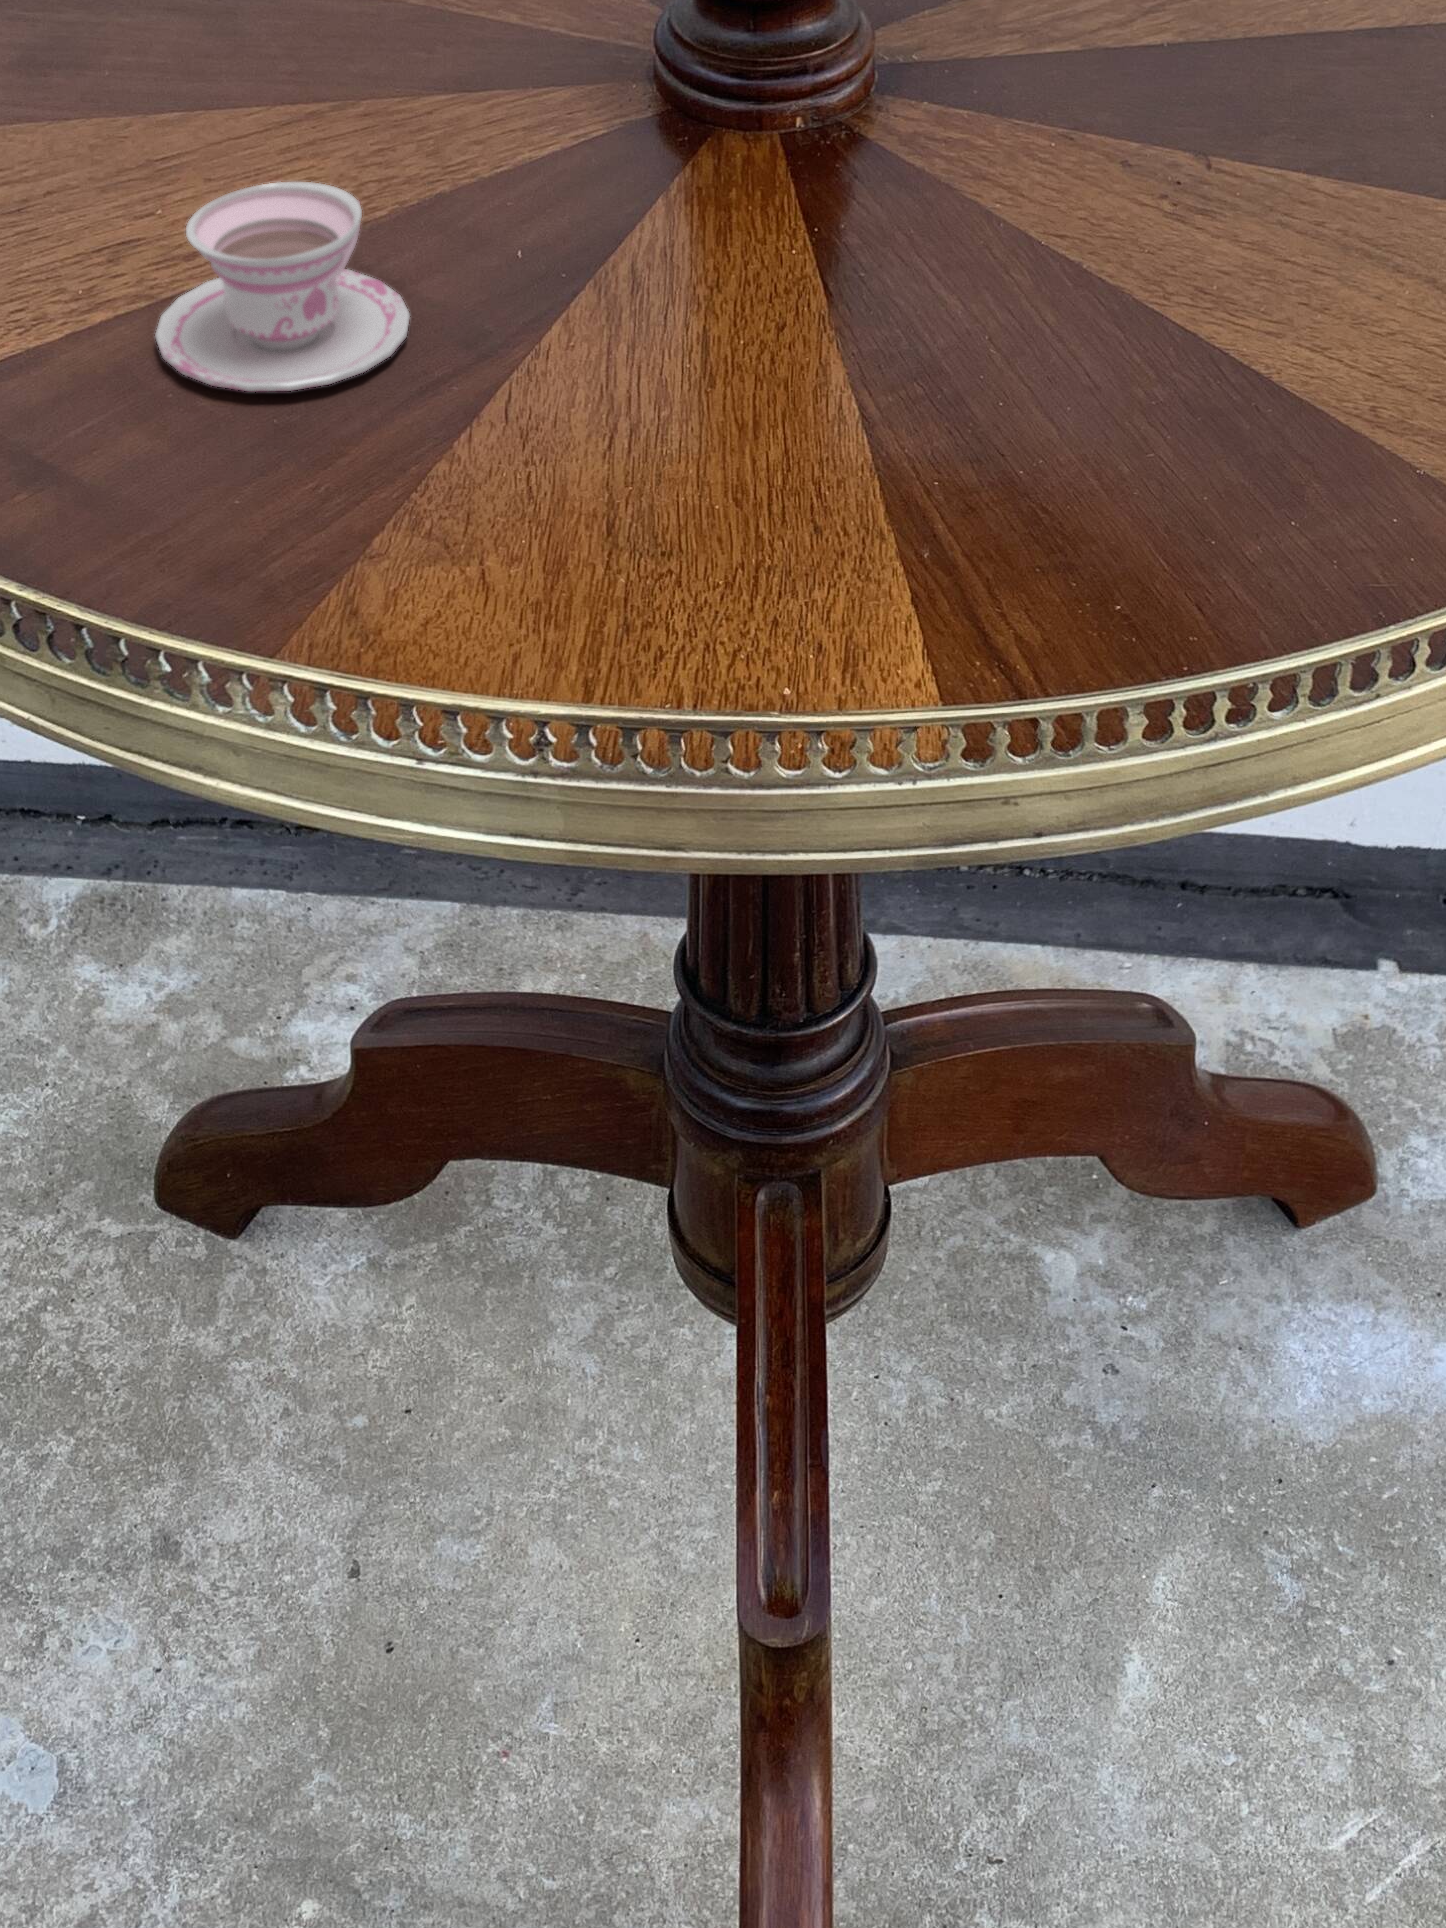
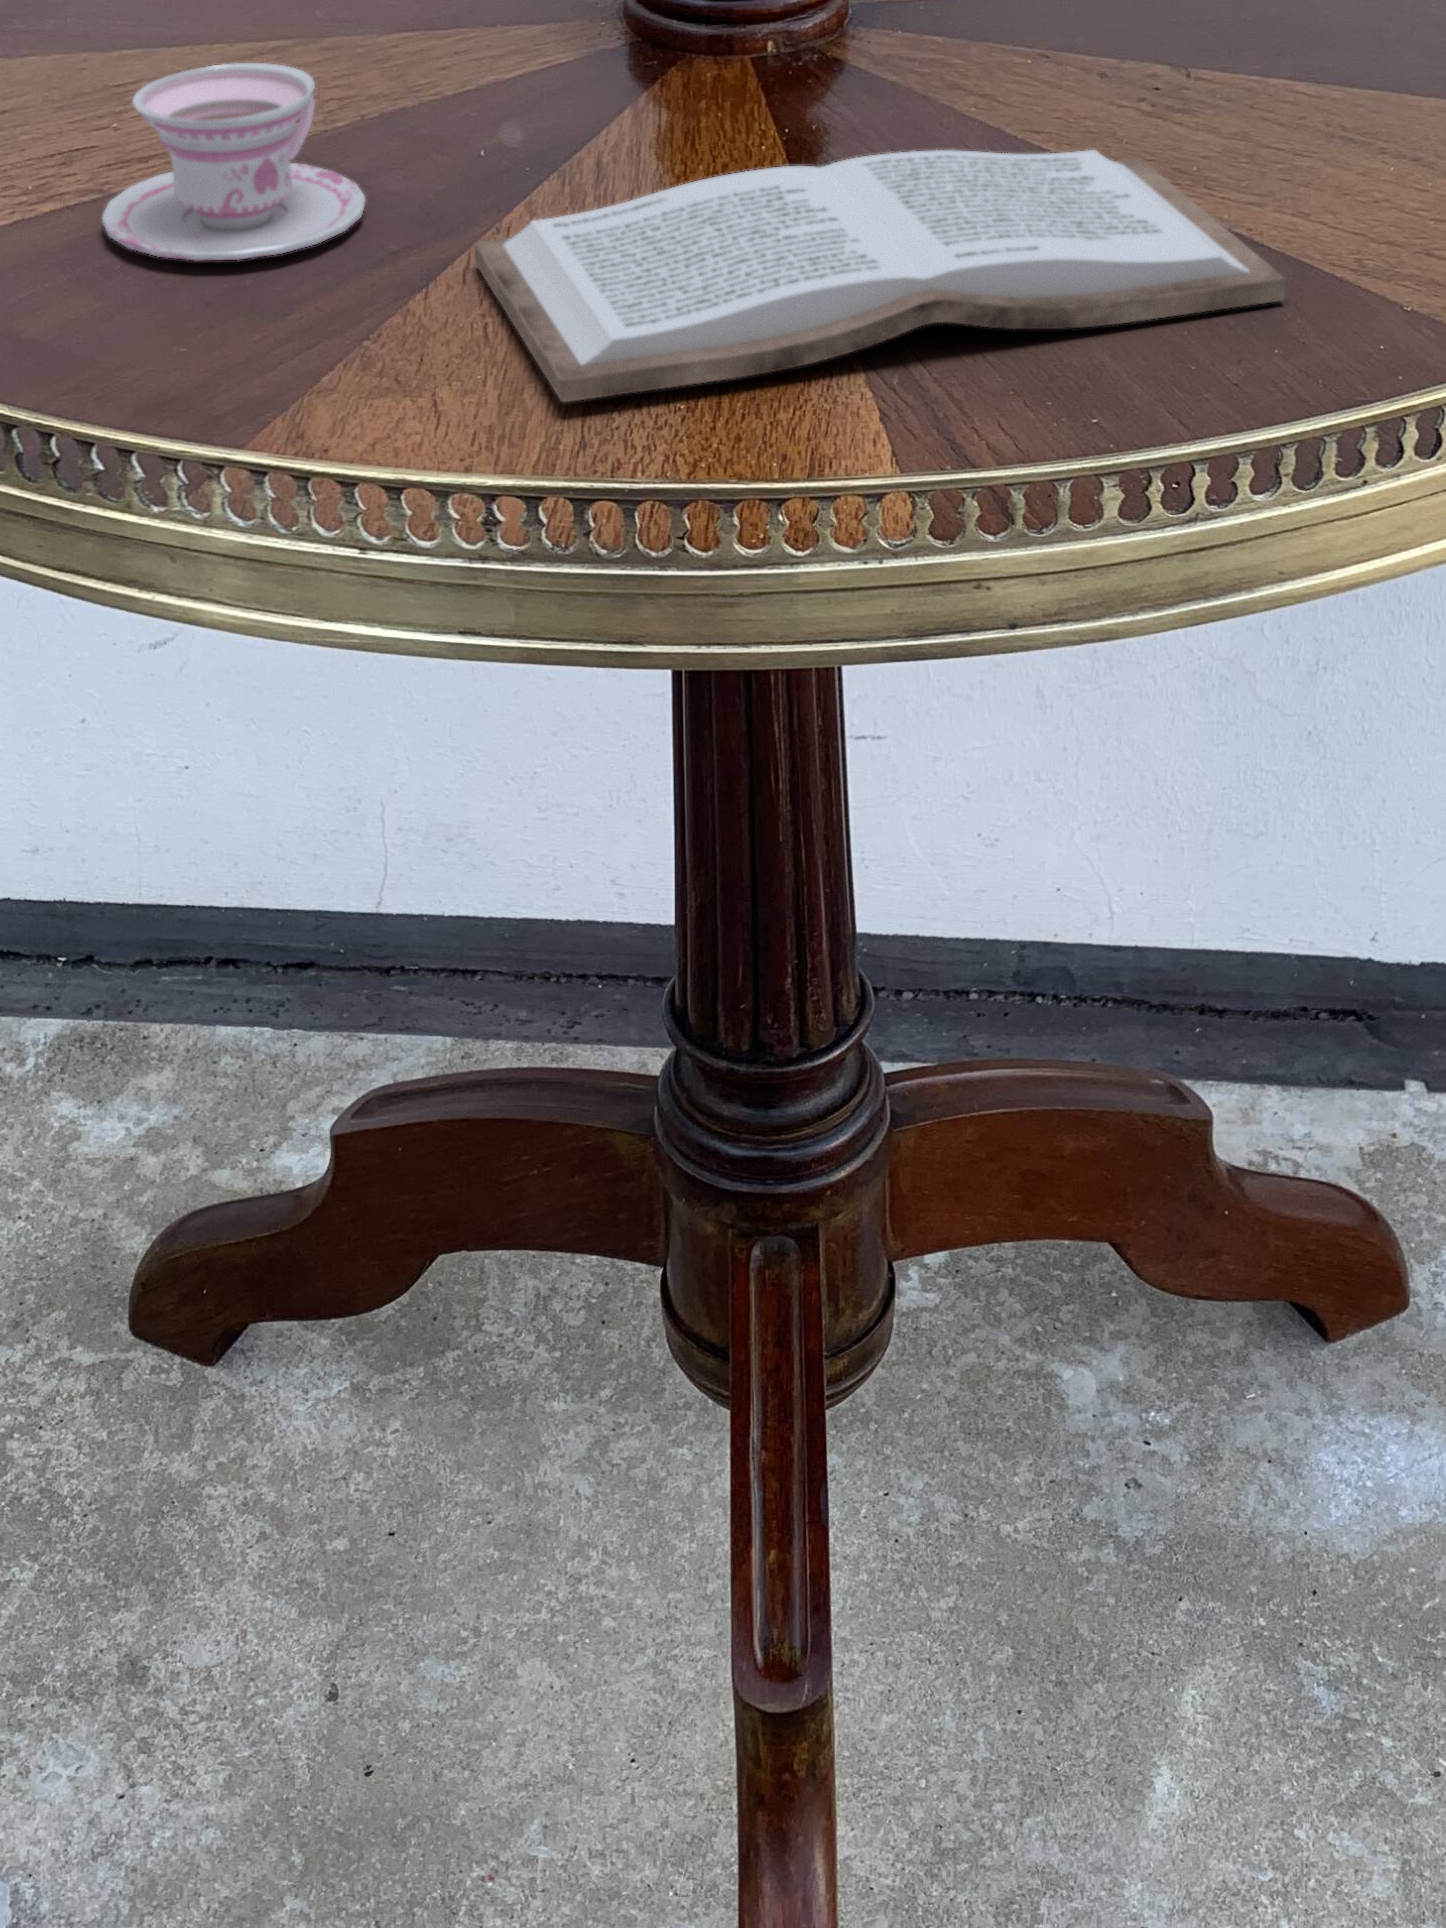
book: none [518,274,1299,577] -> present [475,150,1285,402]

